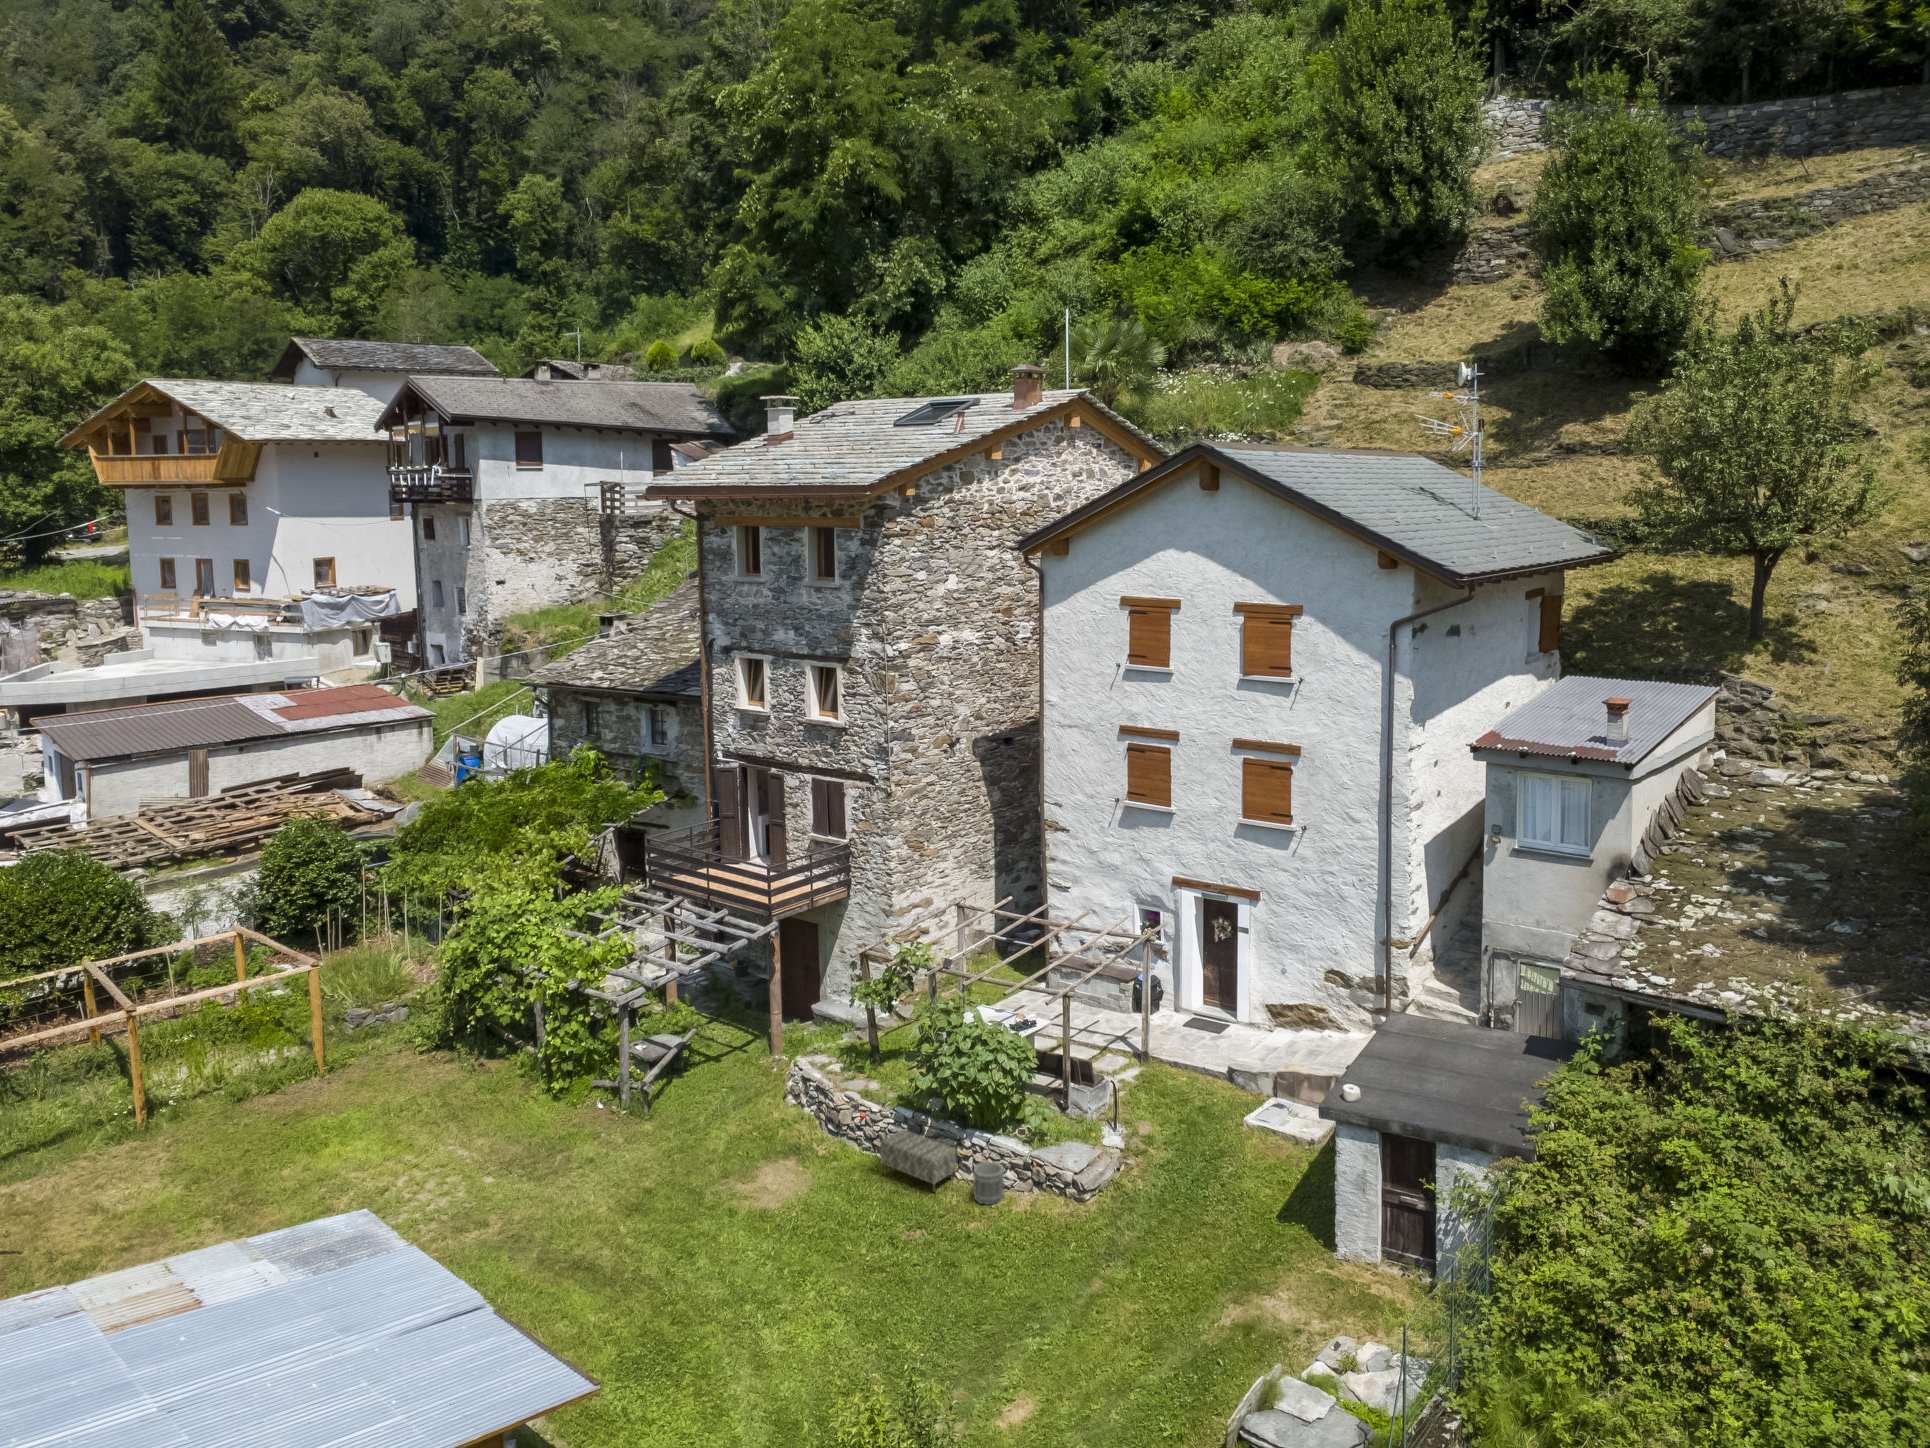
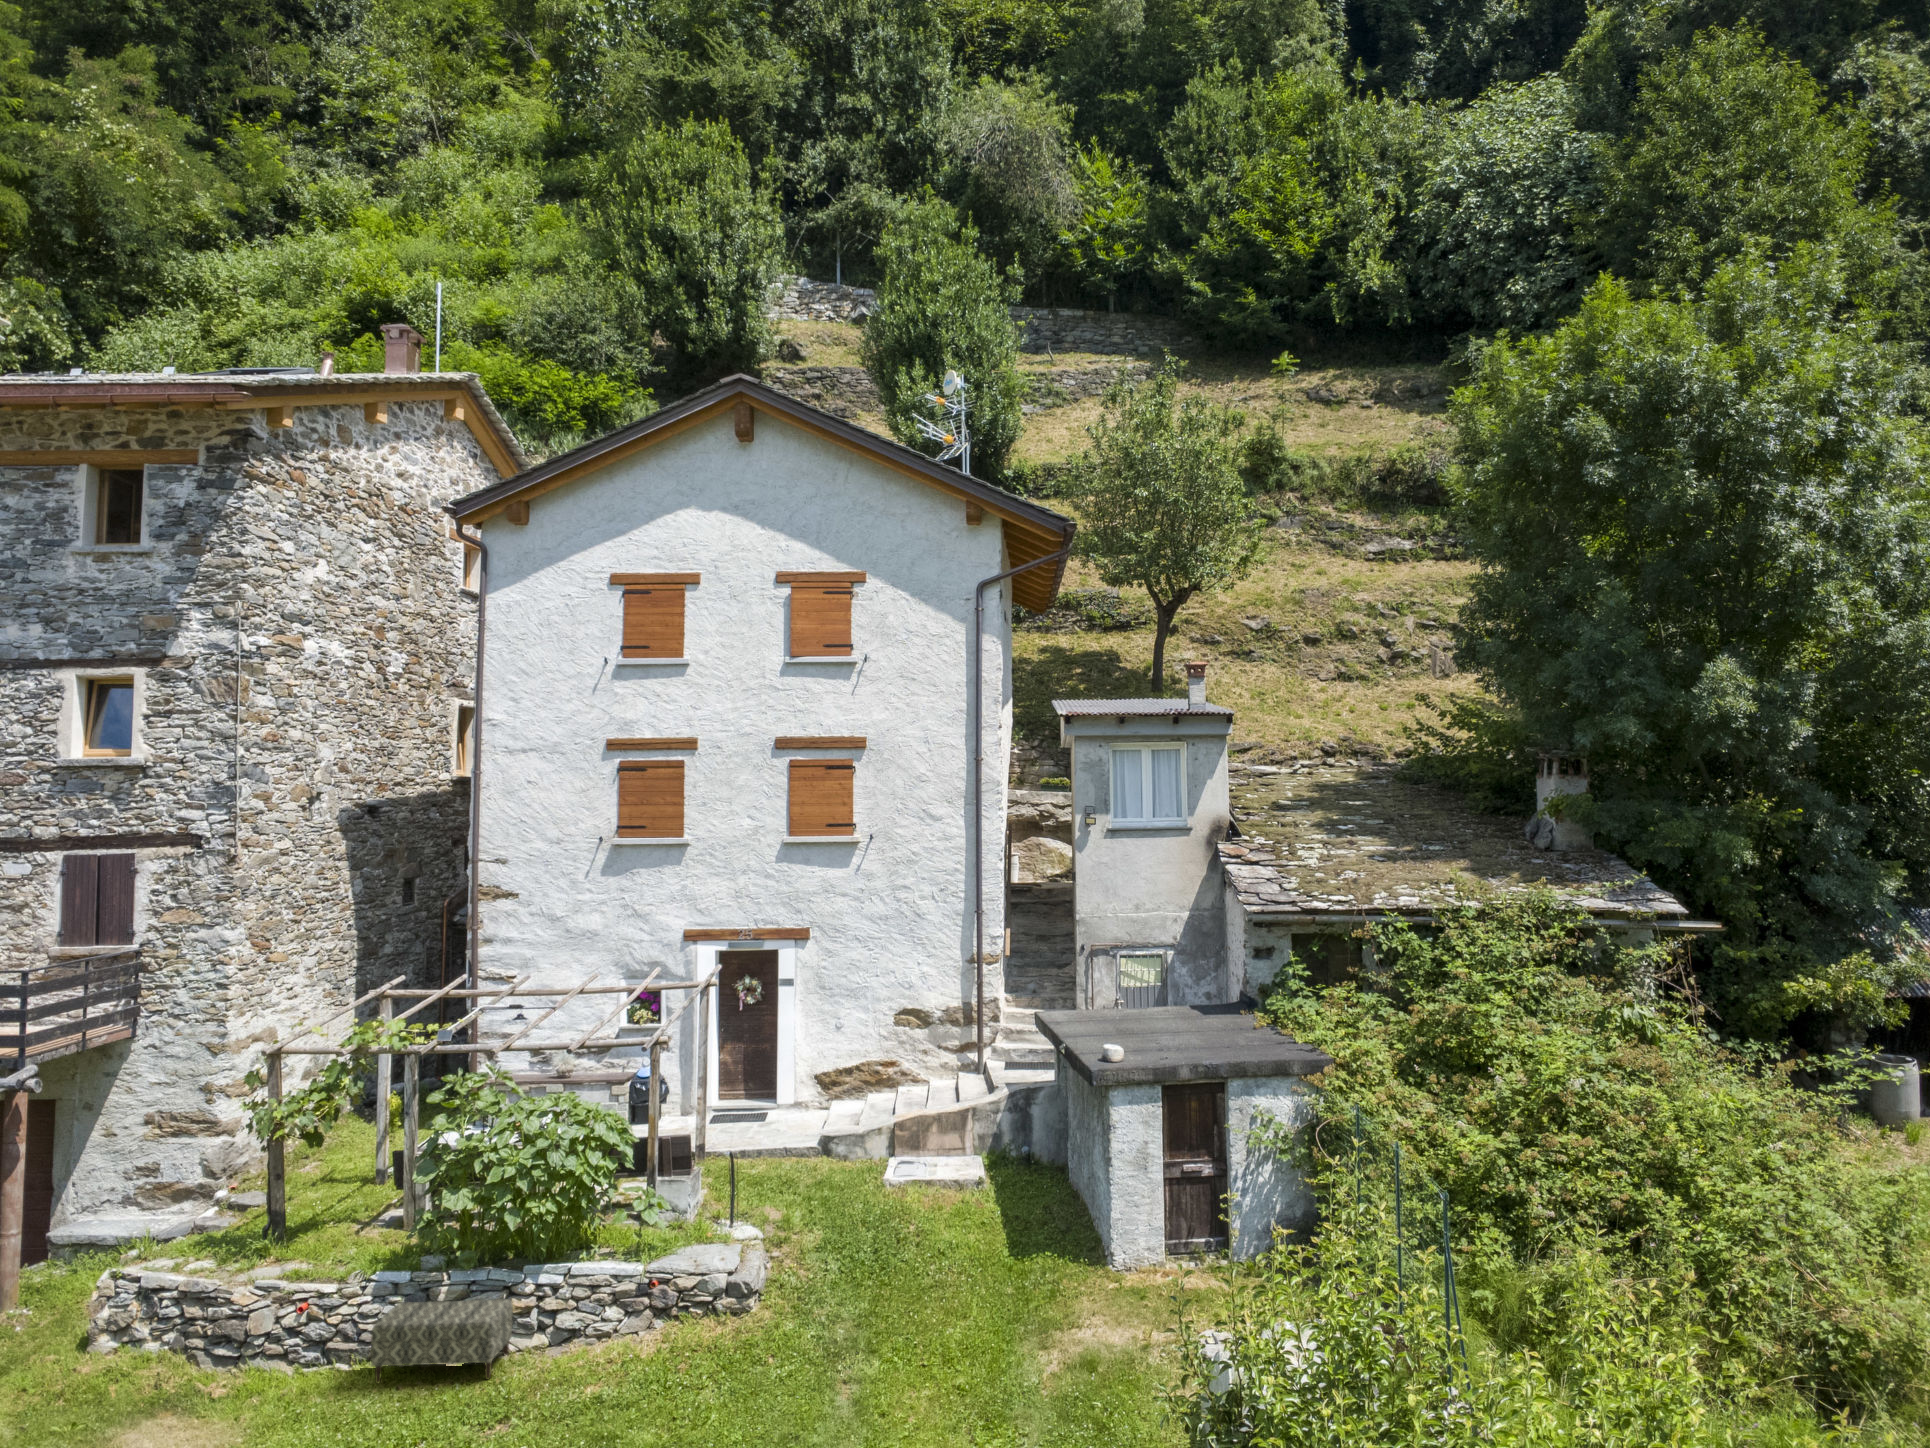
bucket: present [973,1162,1004,1205] -> none [561,1297,611,1365]

